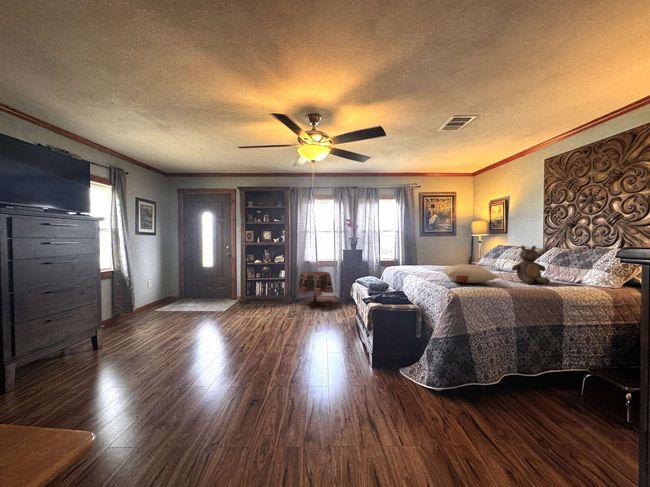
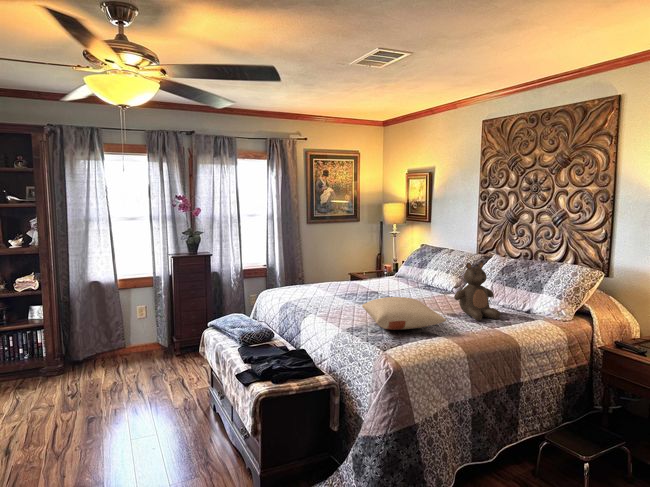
side table: present [297,271,334,308] -> none [76,300,158,378]

